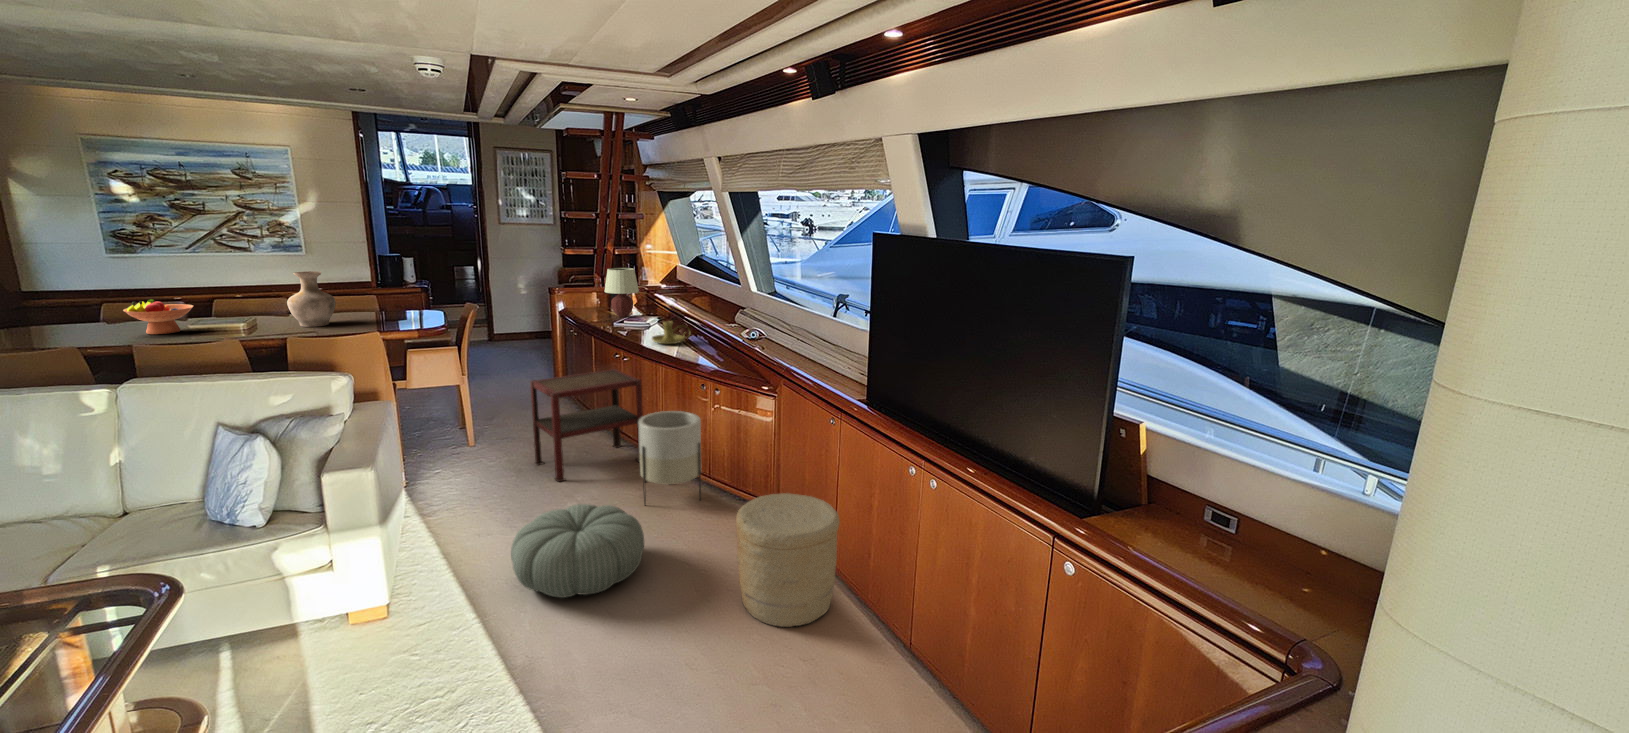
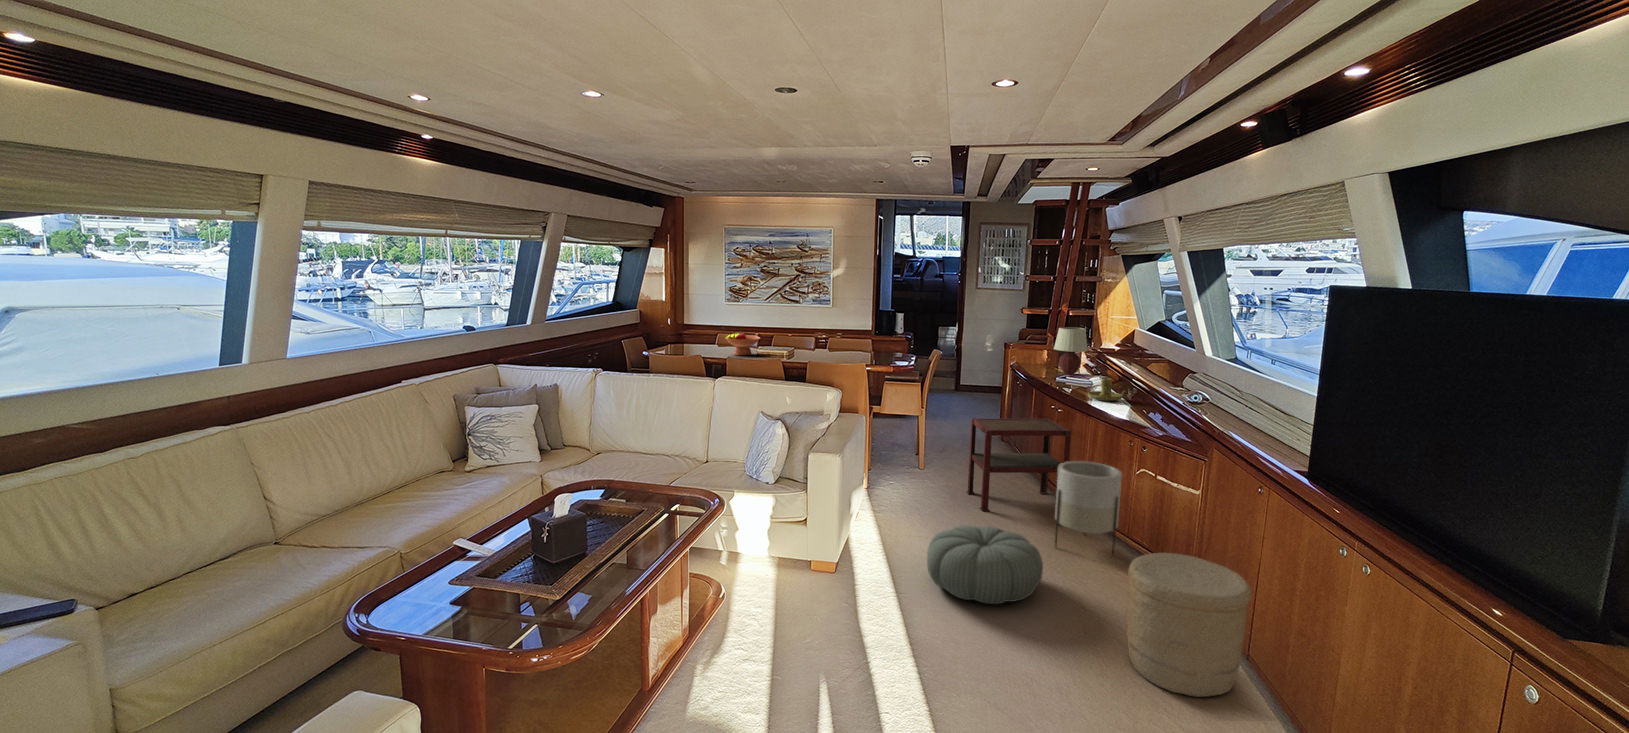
vase: present [287,271,335,327] -> none [813,317,842,359]

